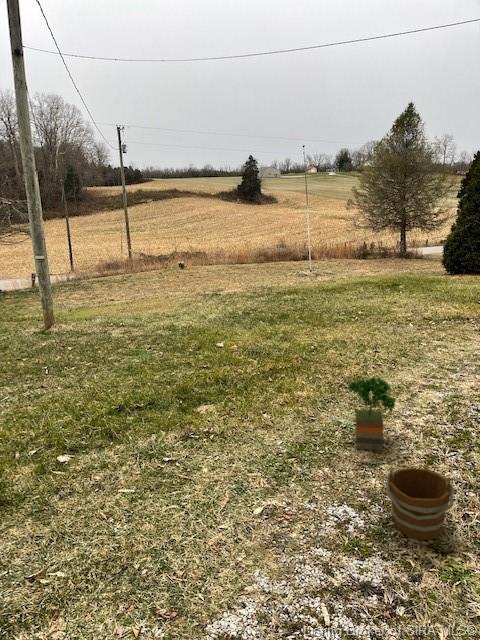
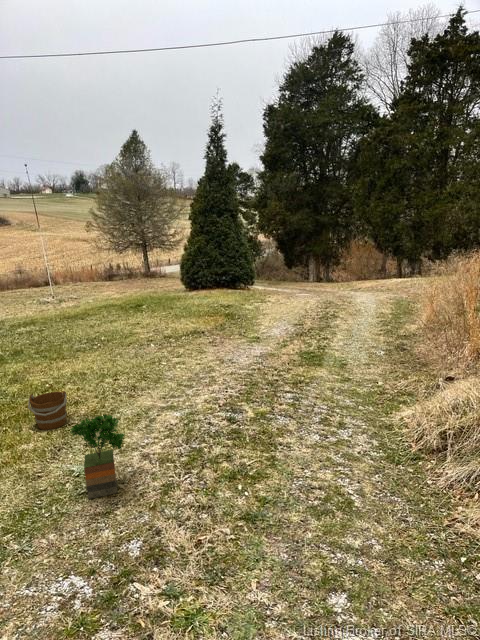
bucket: present [386,468,454,540] -> present [28,391,67,430]

